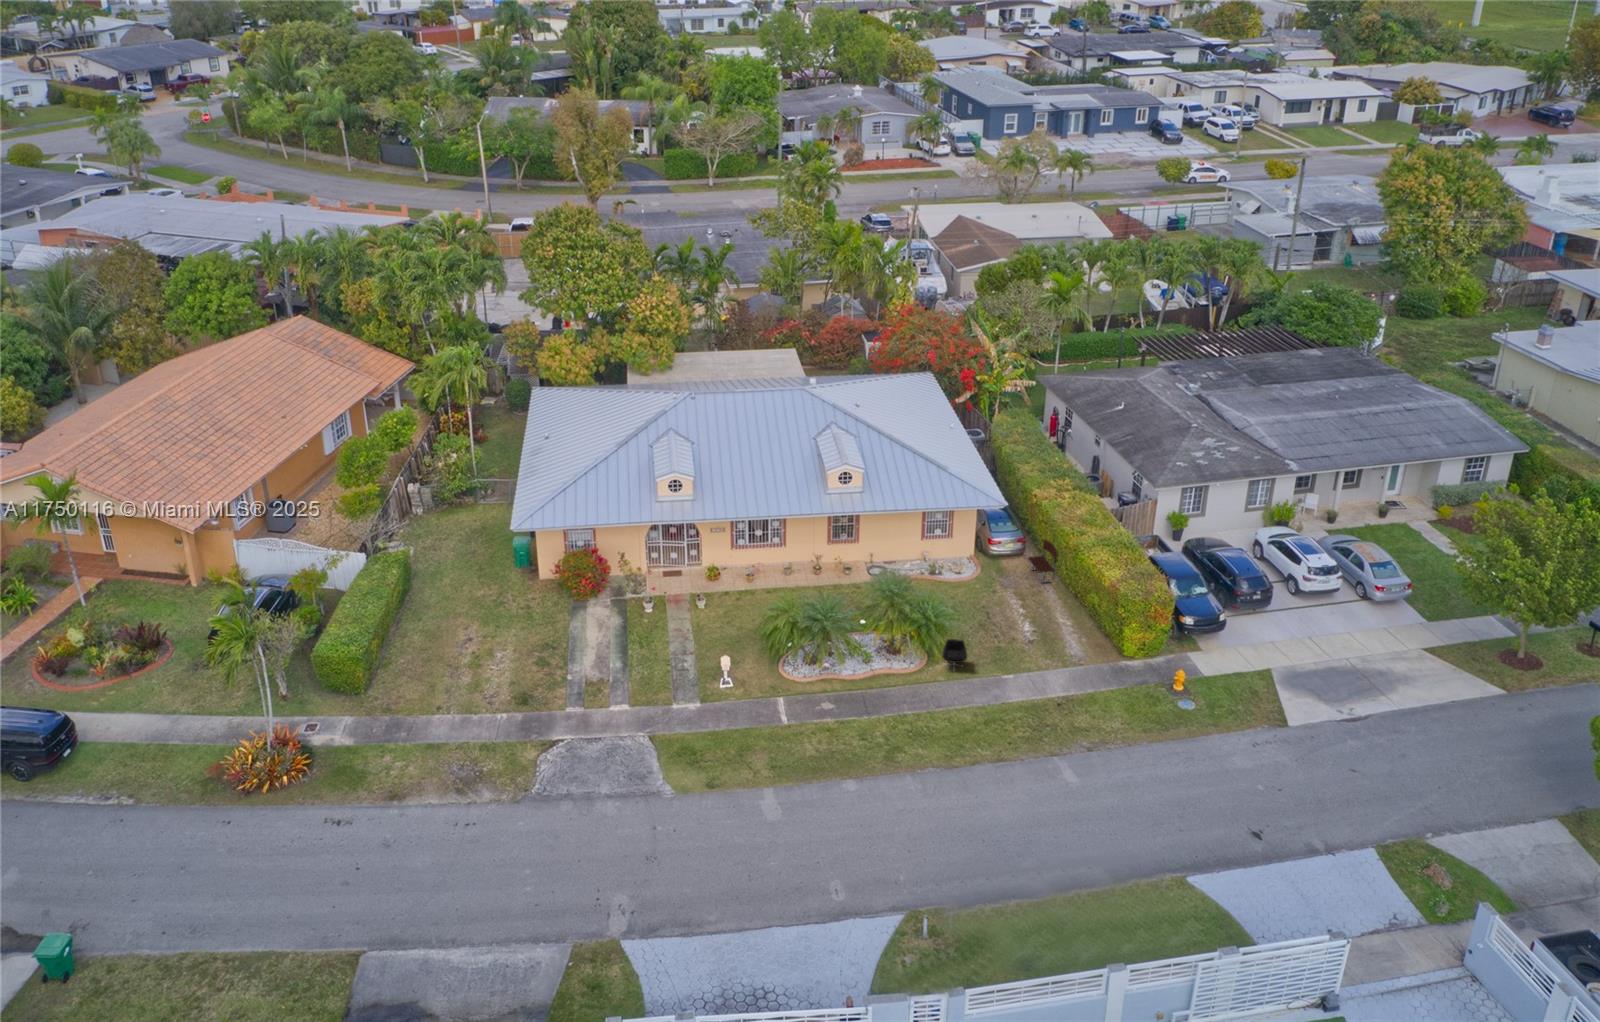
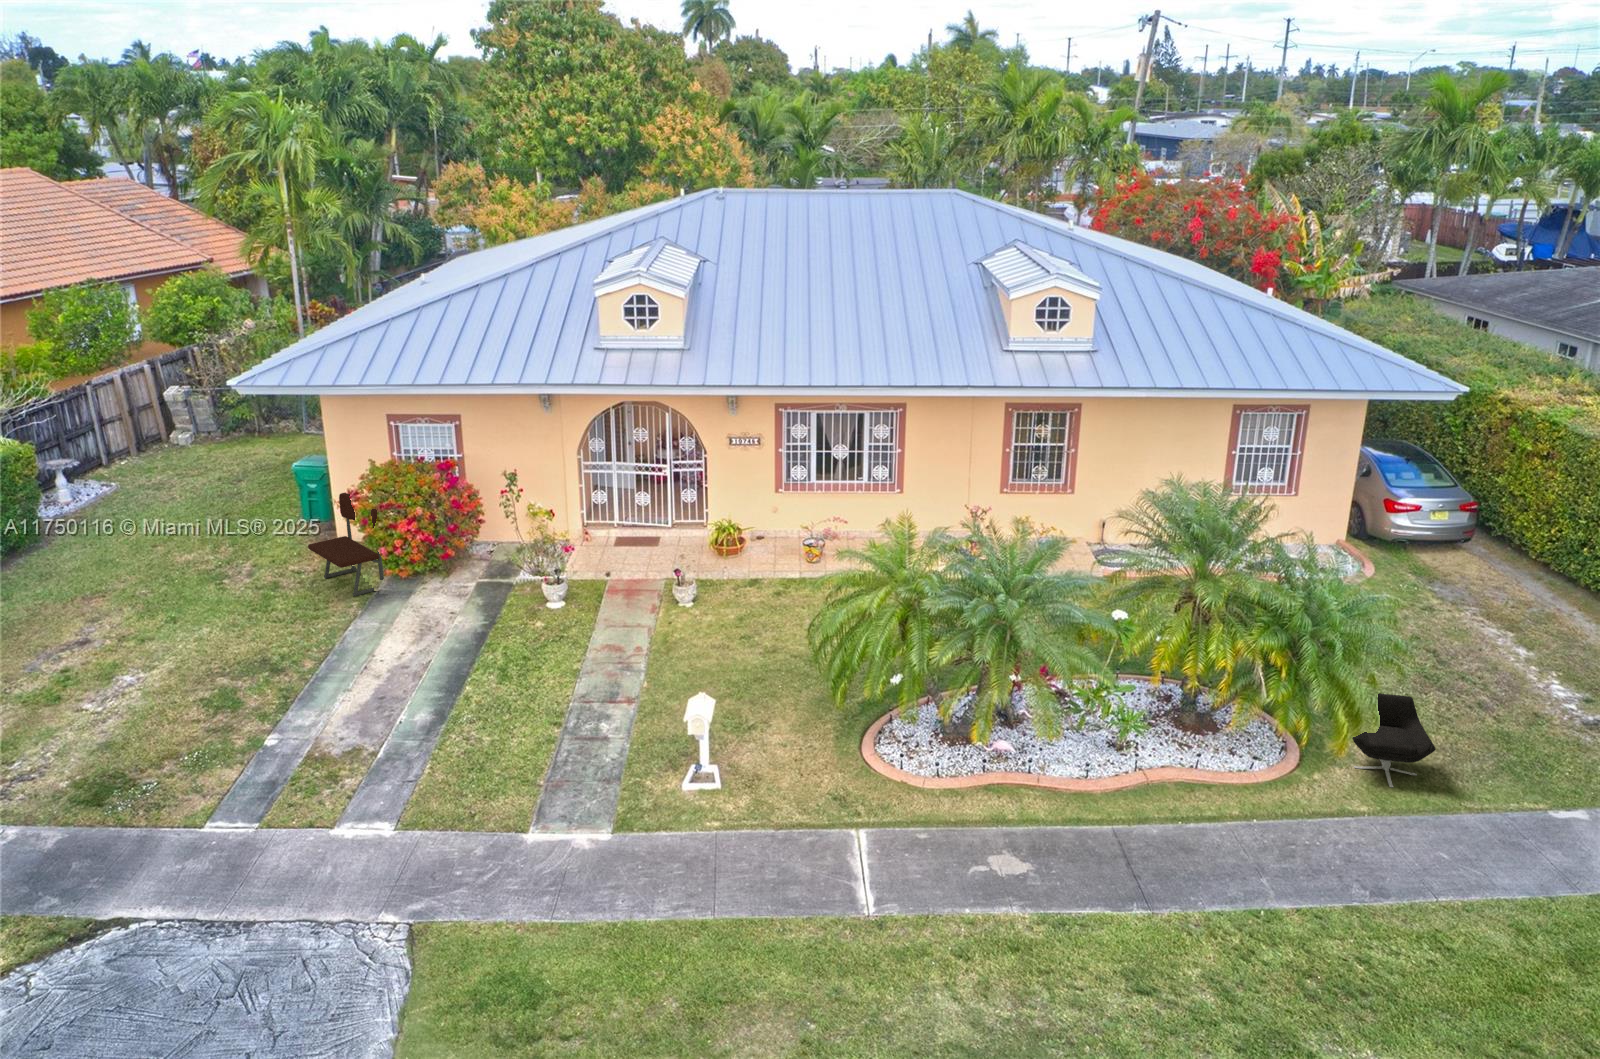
bench: present [1028,540,1057,584] -> present [308,493,384,596]

